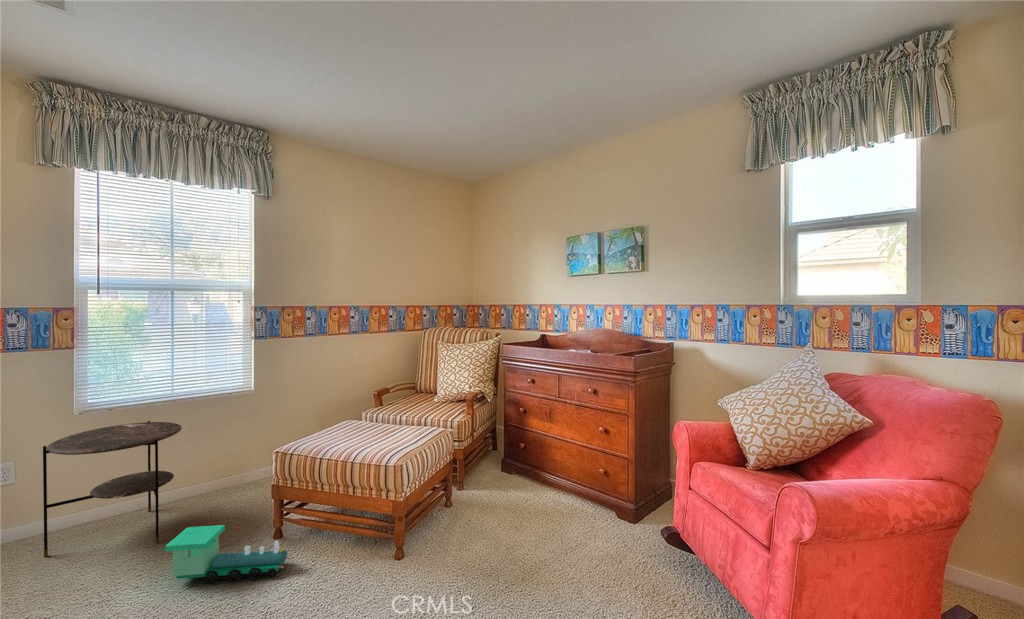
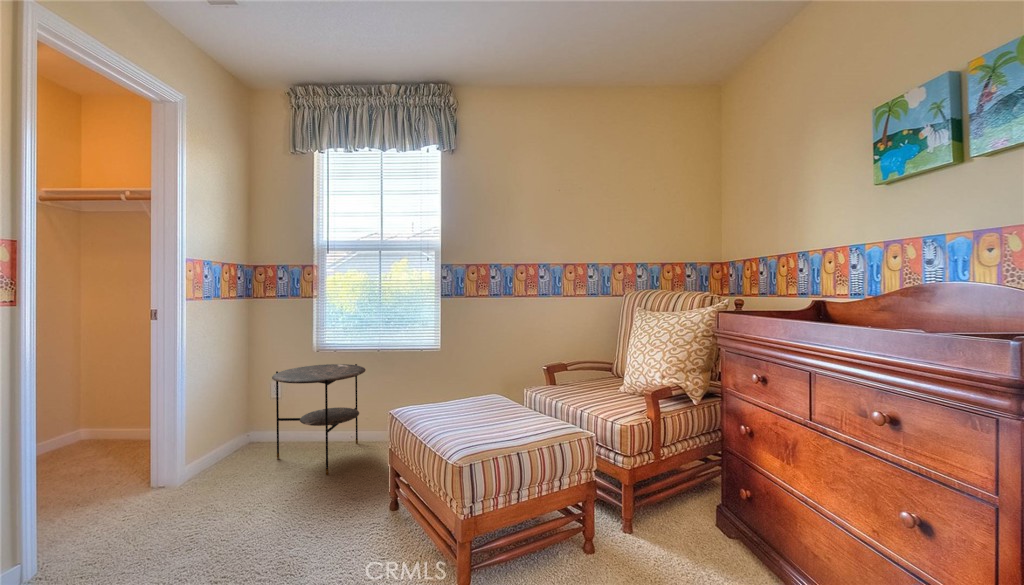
toy train: present [165,525,290,583] -> none [275,469,362,555]

